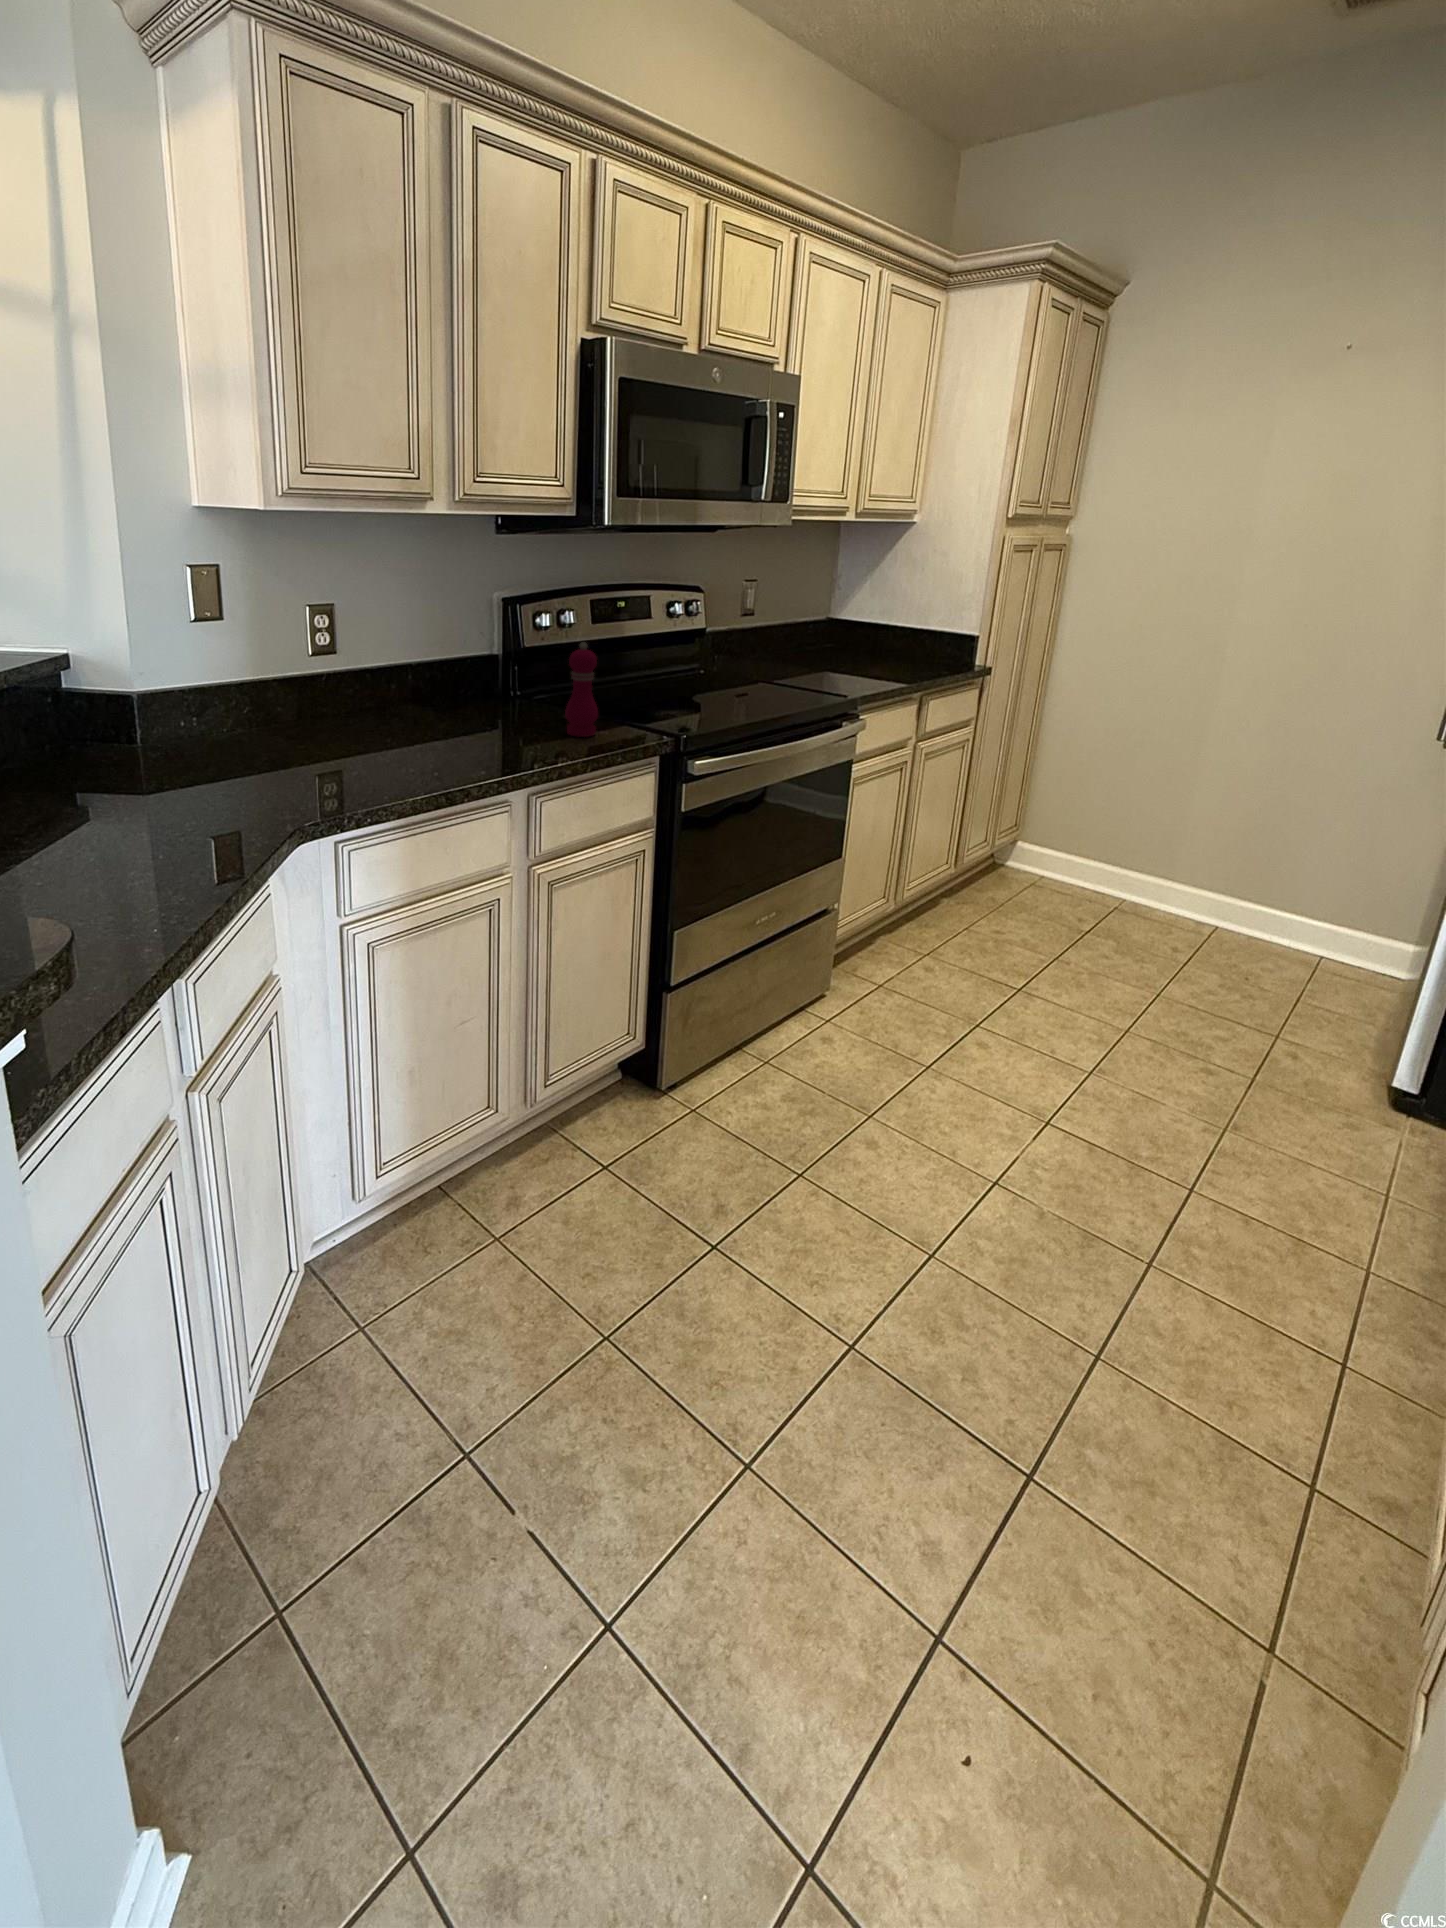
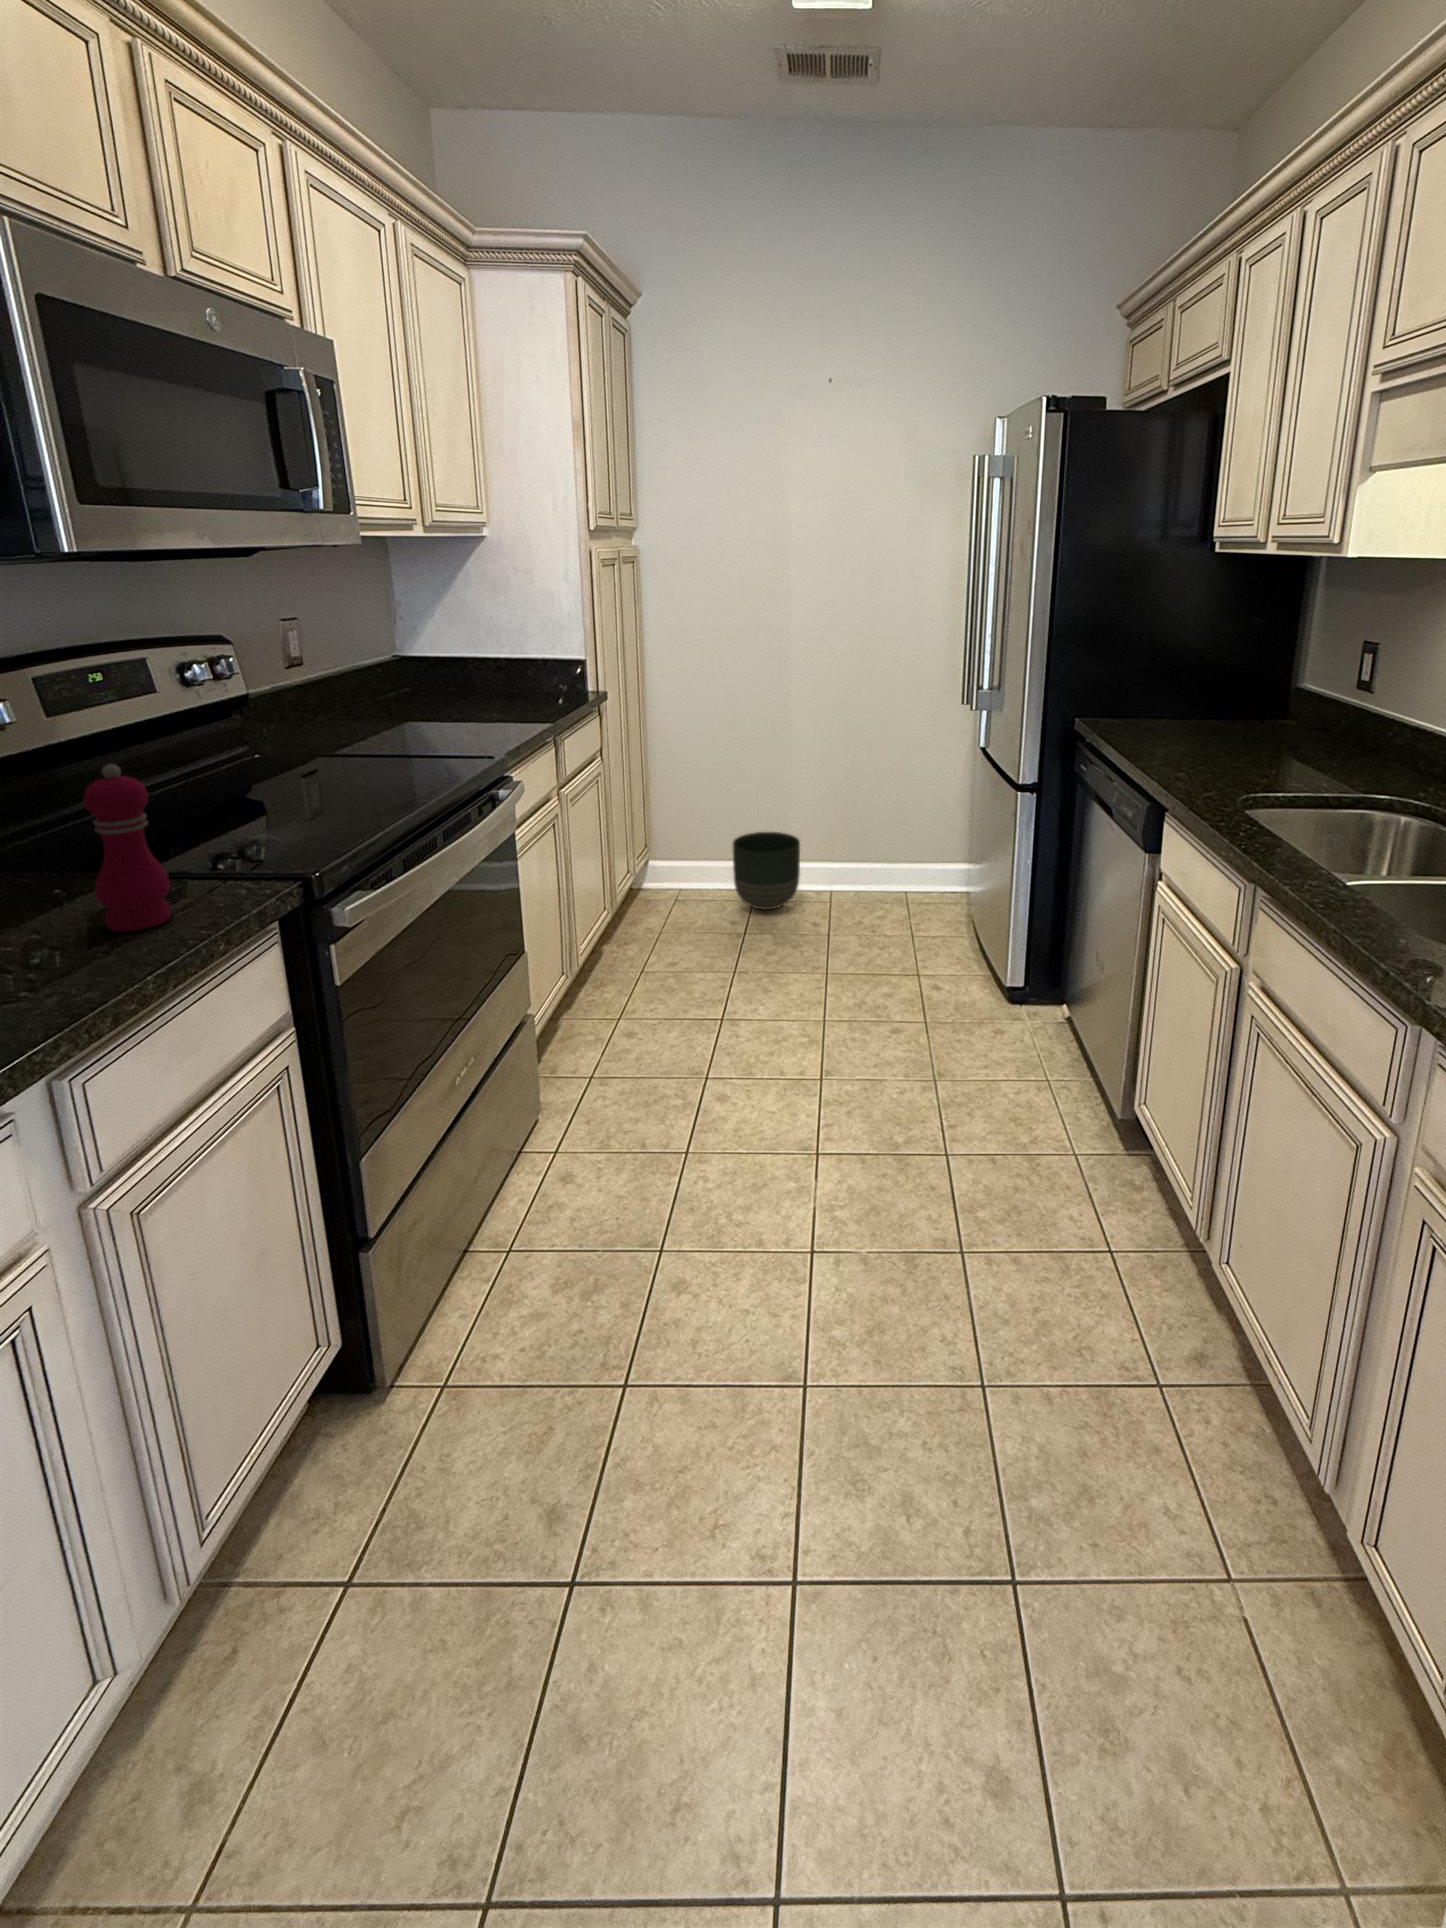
planter: none [1098,838,1188,922] -> present [733,832,800,910]

